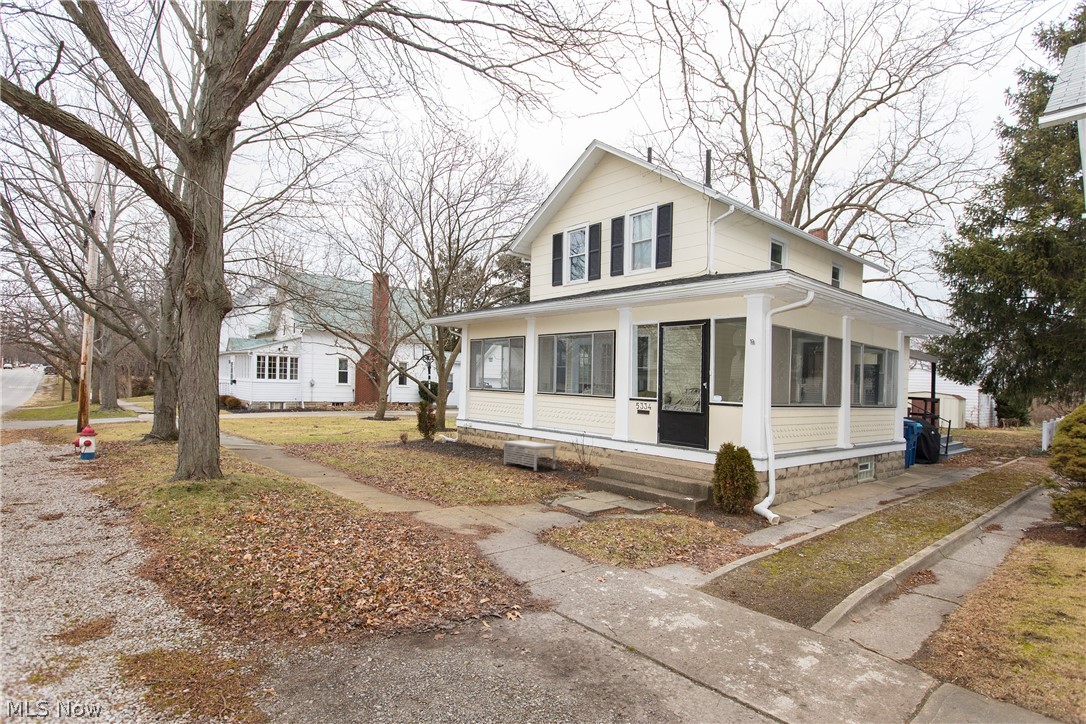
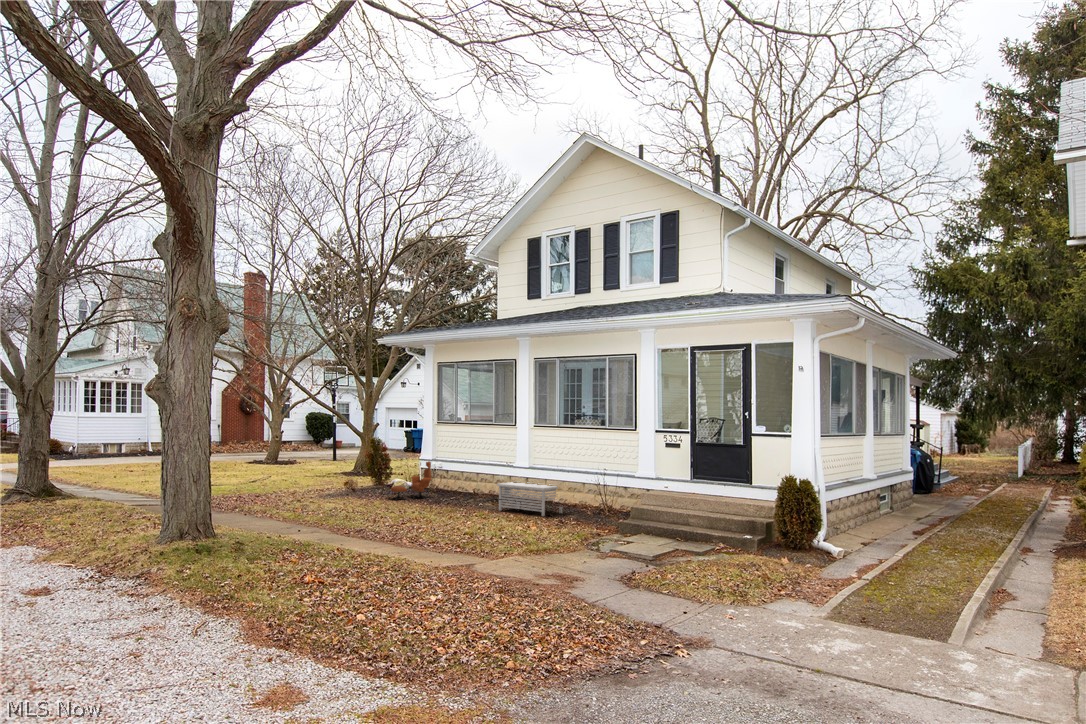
lounge chair: none [426,420,464,453] -> present [391,461,432,500]

